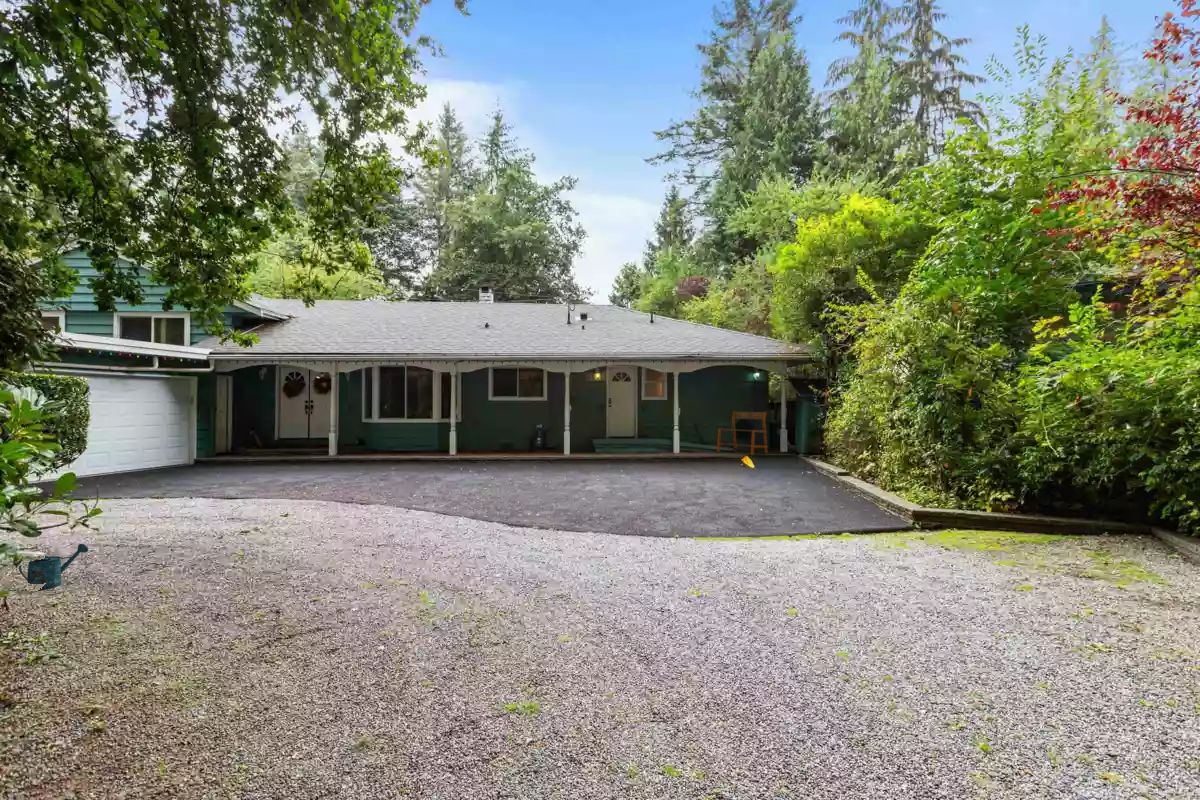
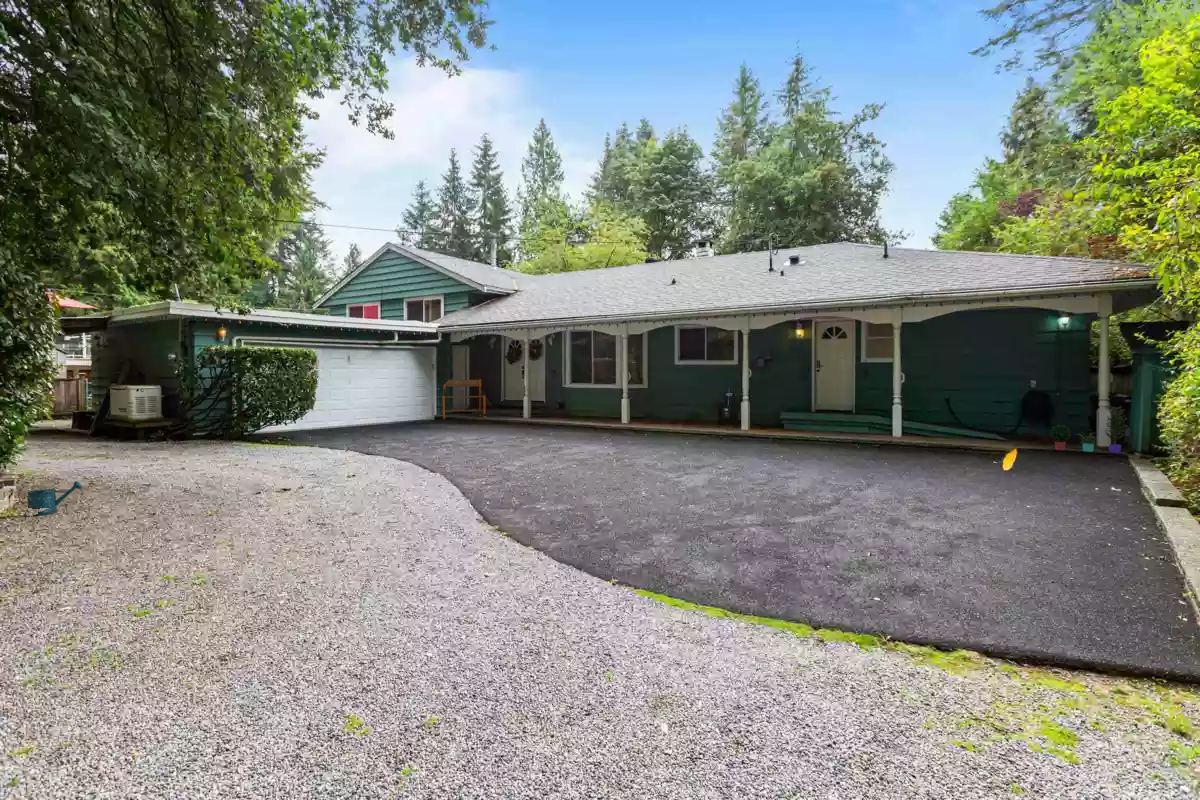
bench: present [717,411,768,455] -> present [442,379,486,419]
potted plant: none [769,429,808,459] -> present [1050,406,1127,454]

